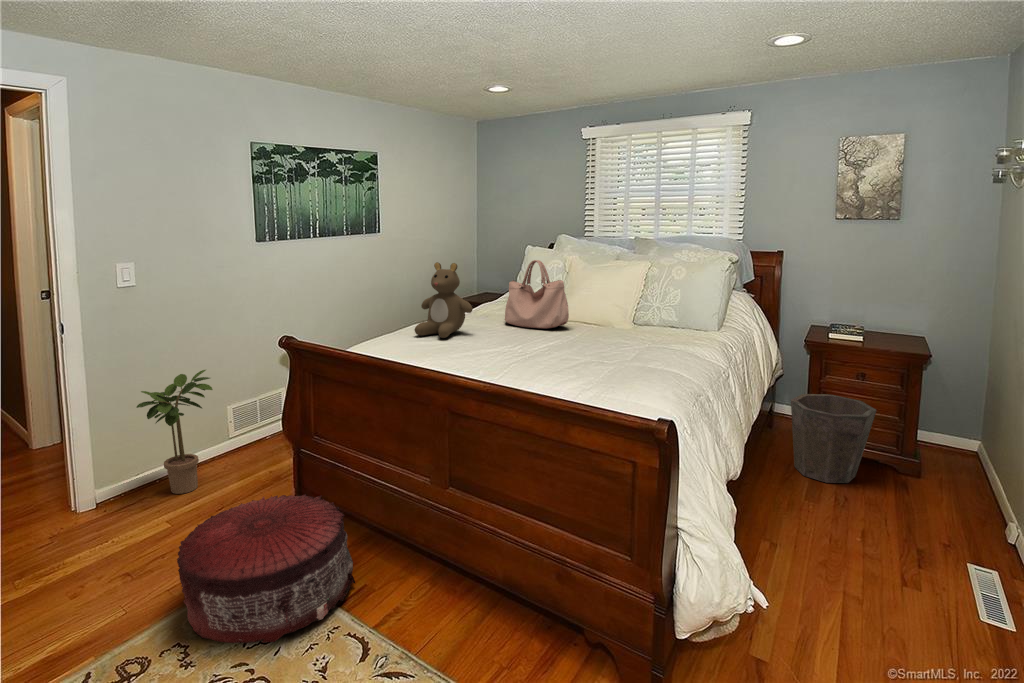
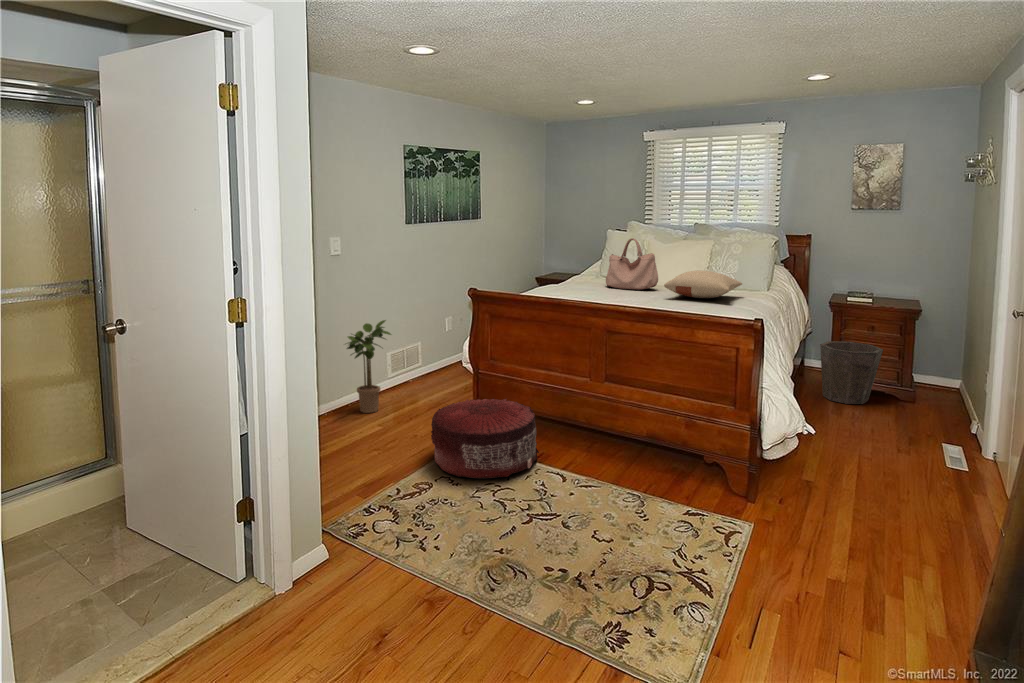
teddy bear: present [415,262,473,338] -> none [550,239,592,294]
pillow: none [563,306,677,345] -> present [664,270,742,298]

